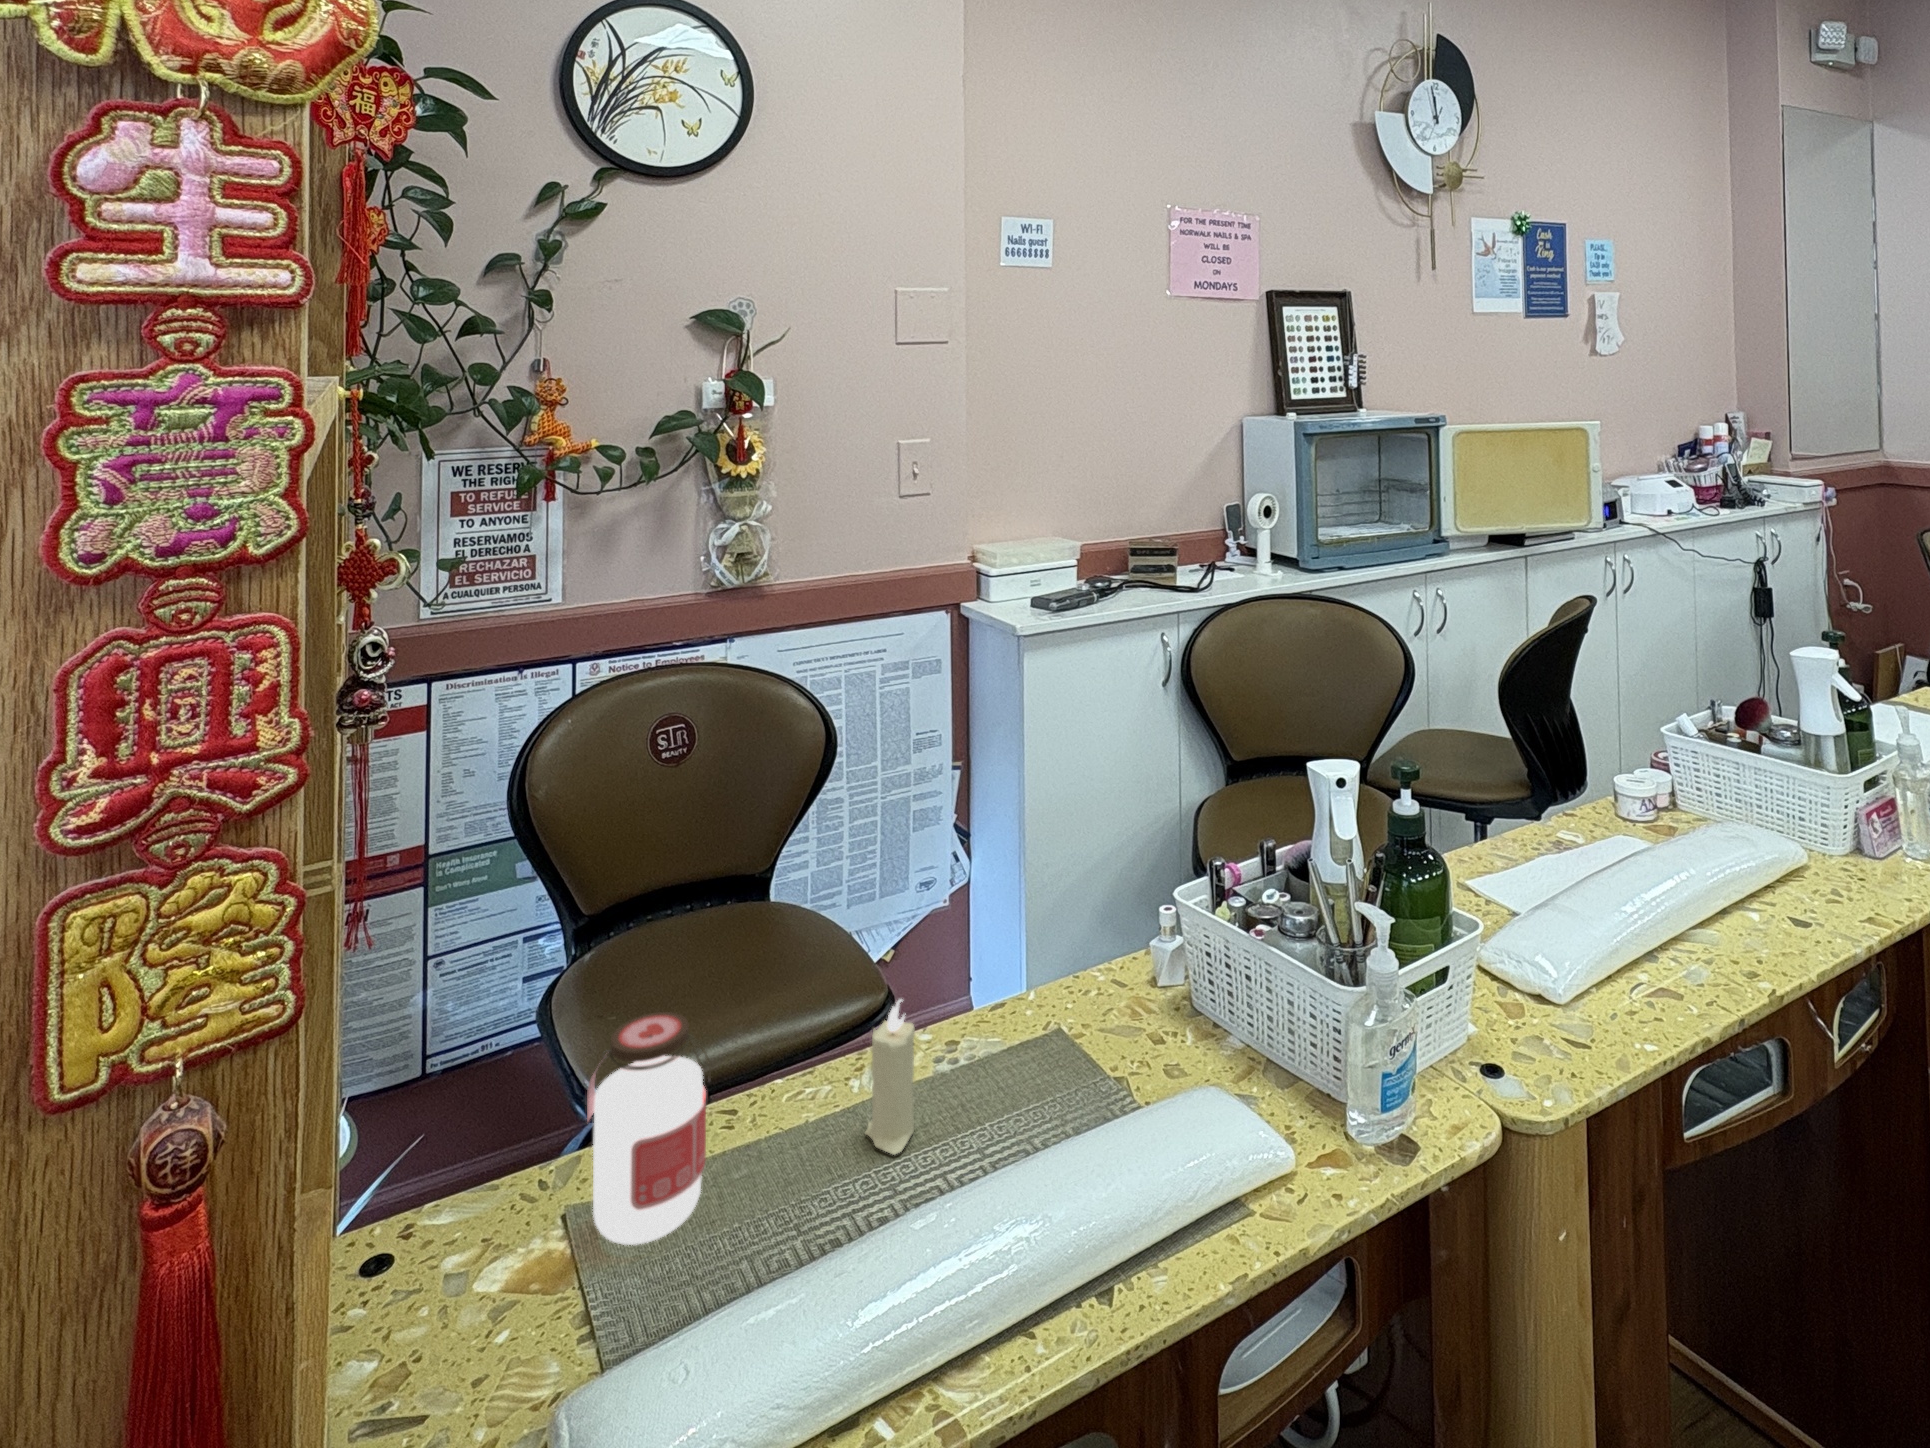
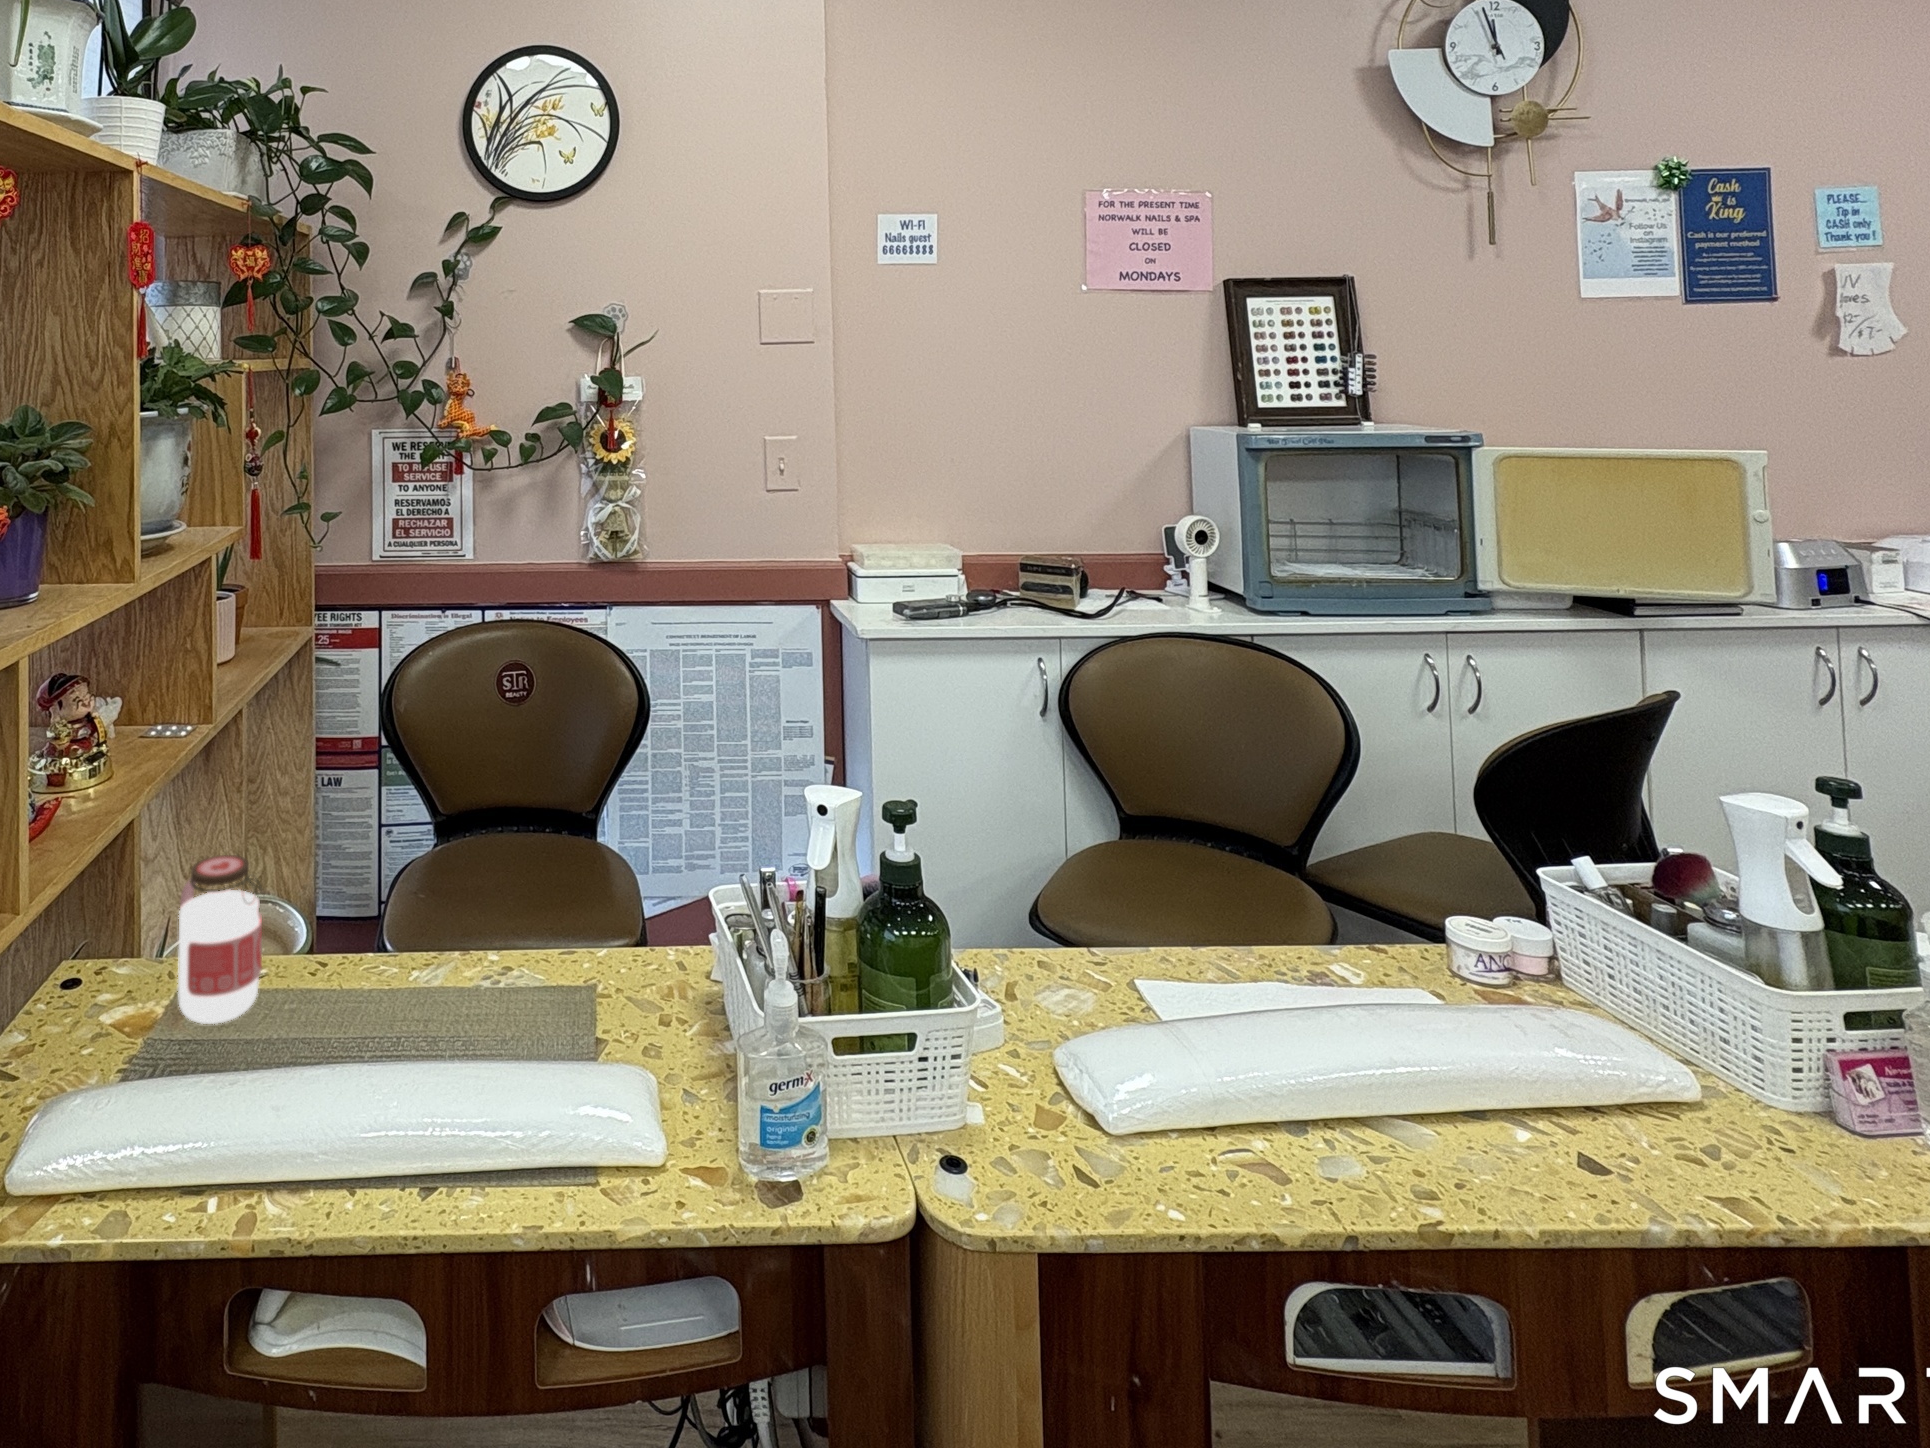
candle: present [865,999,915,1154] -> none [385,900,424,1029]

